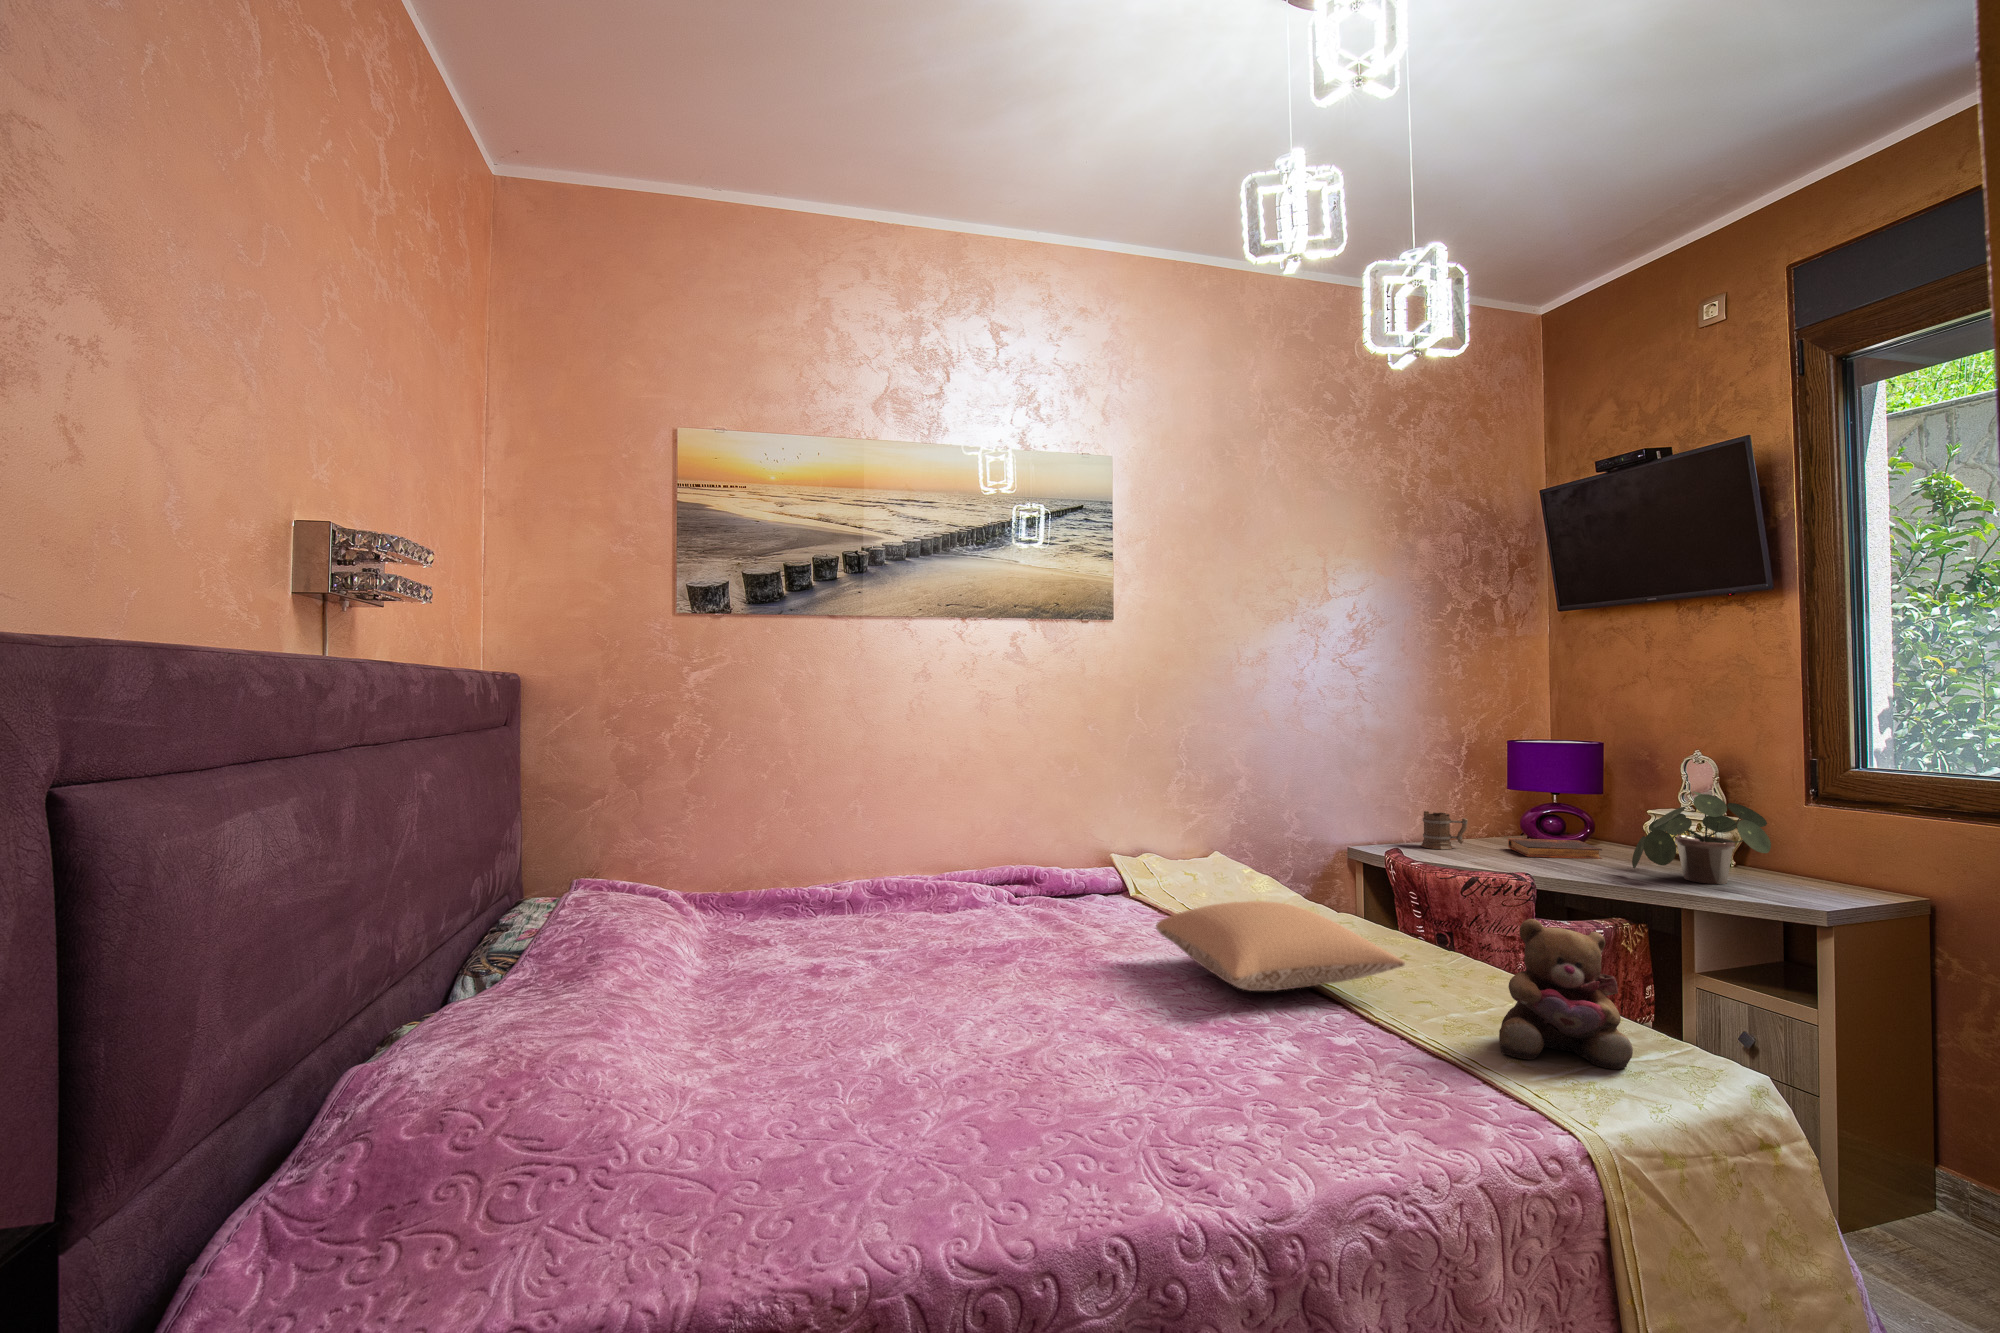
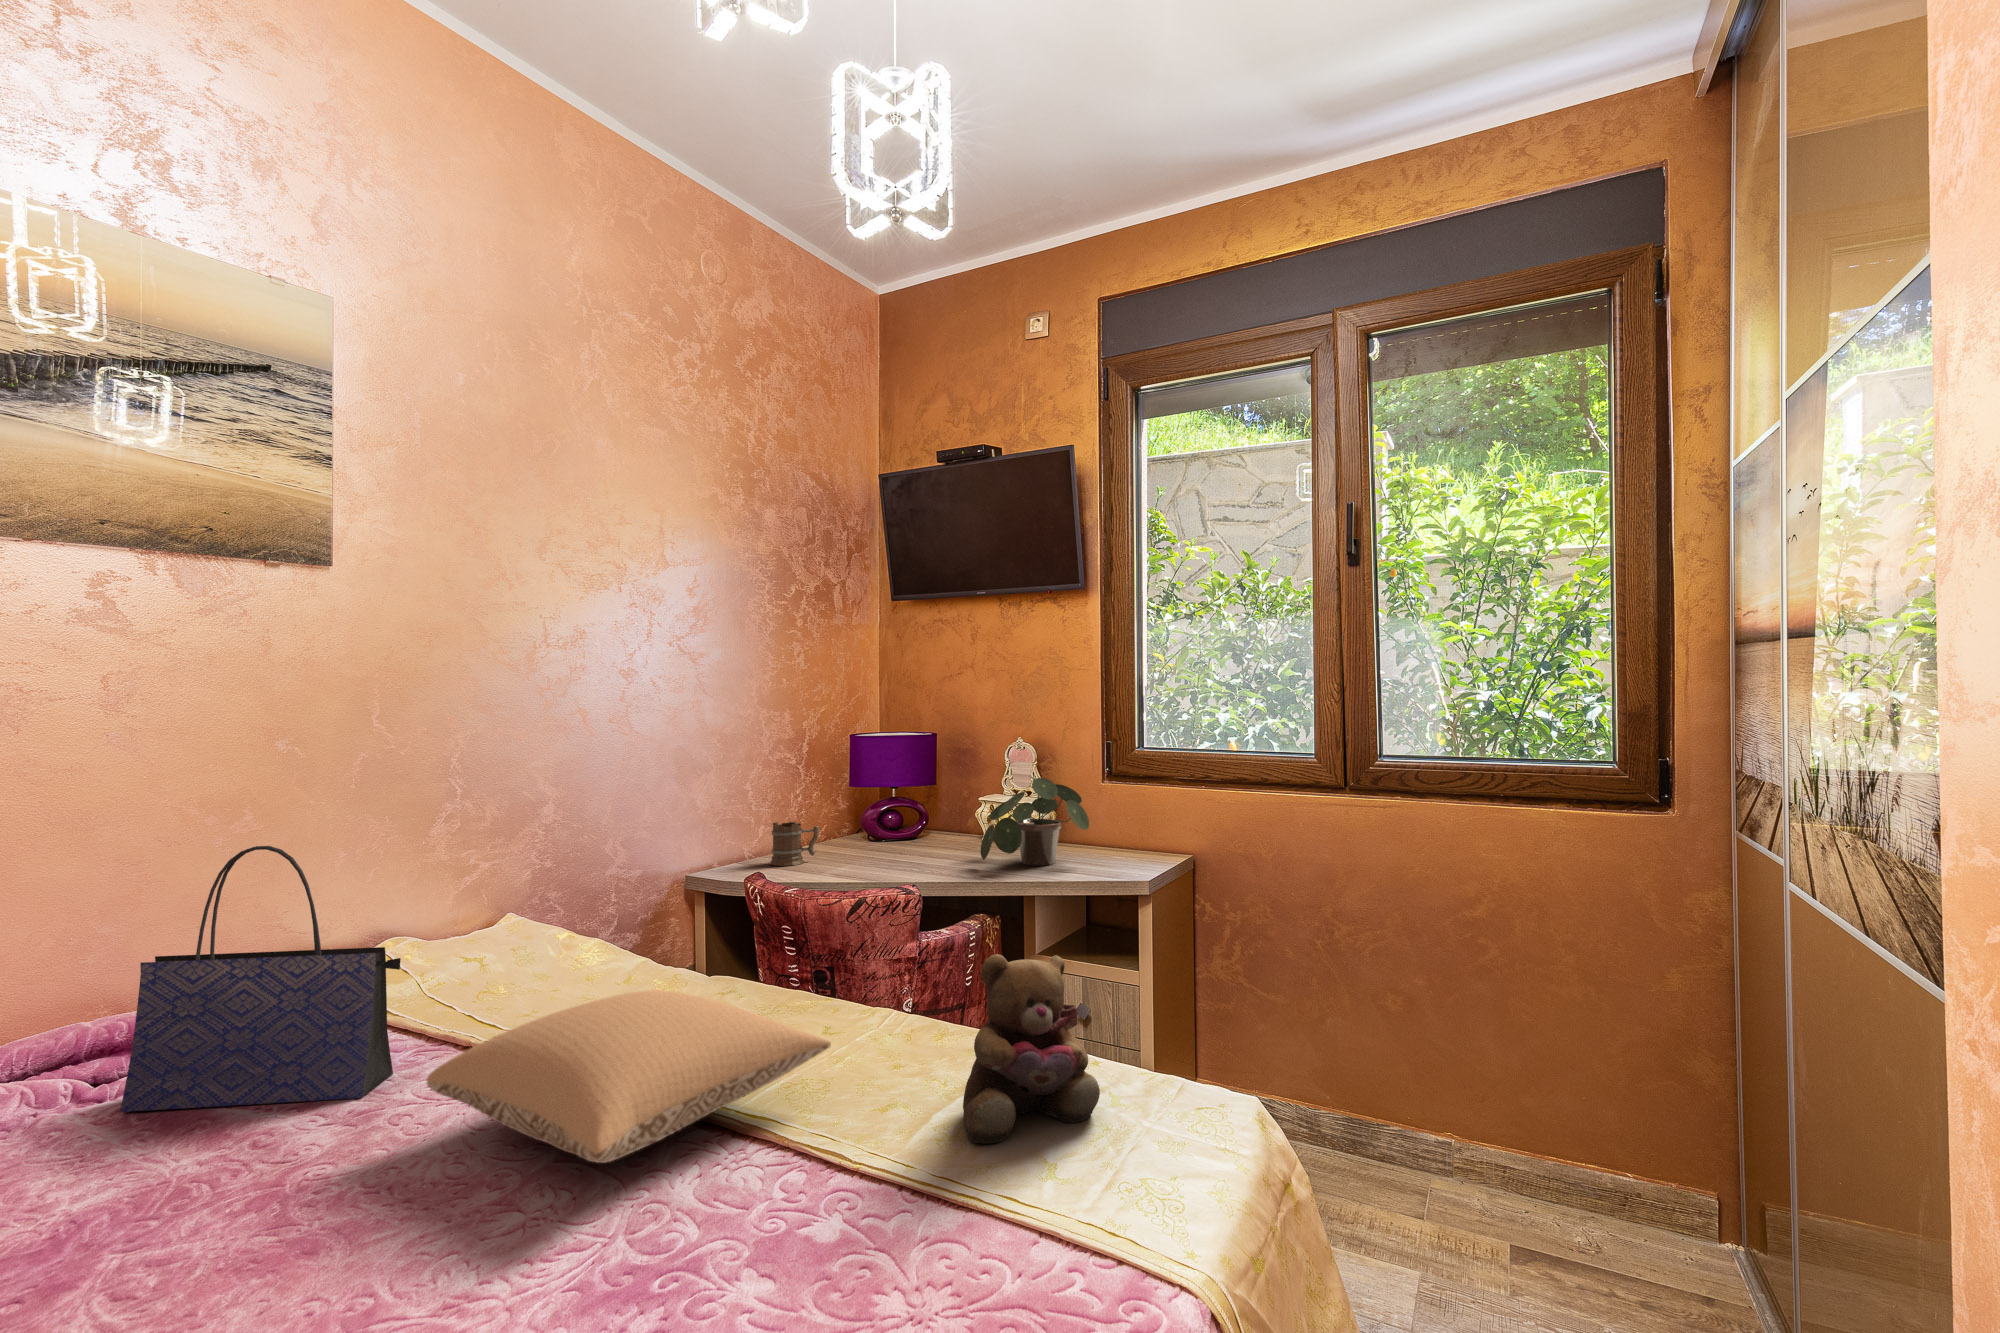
tote bag: none [1025,785,1146,934] -> present [120,846,401,1112]
book: present [1508,838,1602,859] -> none [858,836,945,861]

